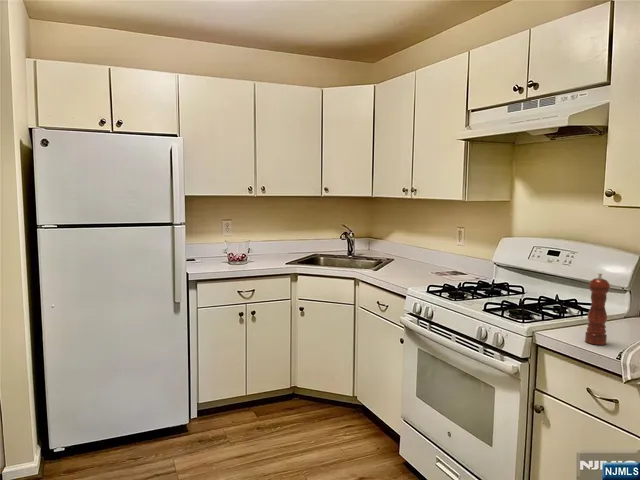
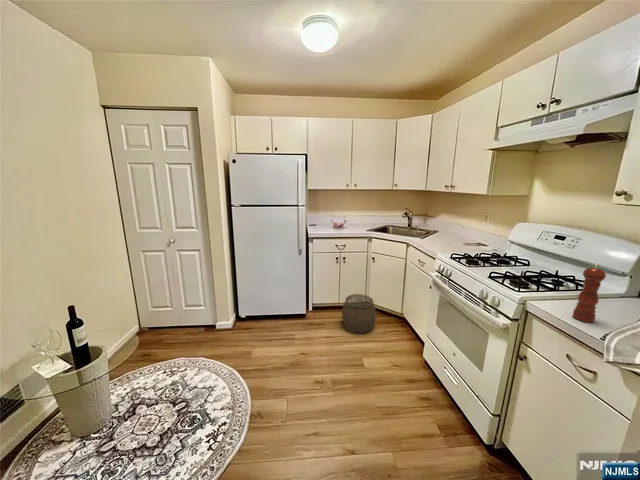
woven basket: none [256,374,316,443] -> present [342,294,376,333]

